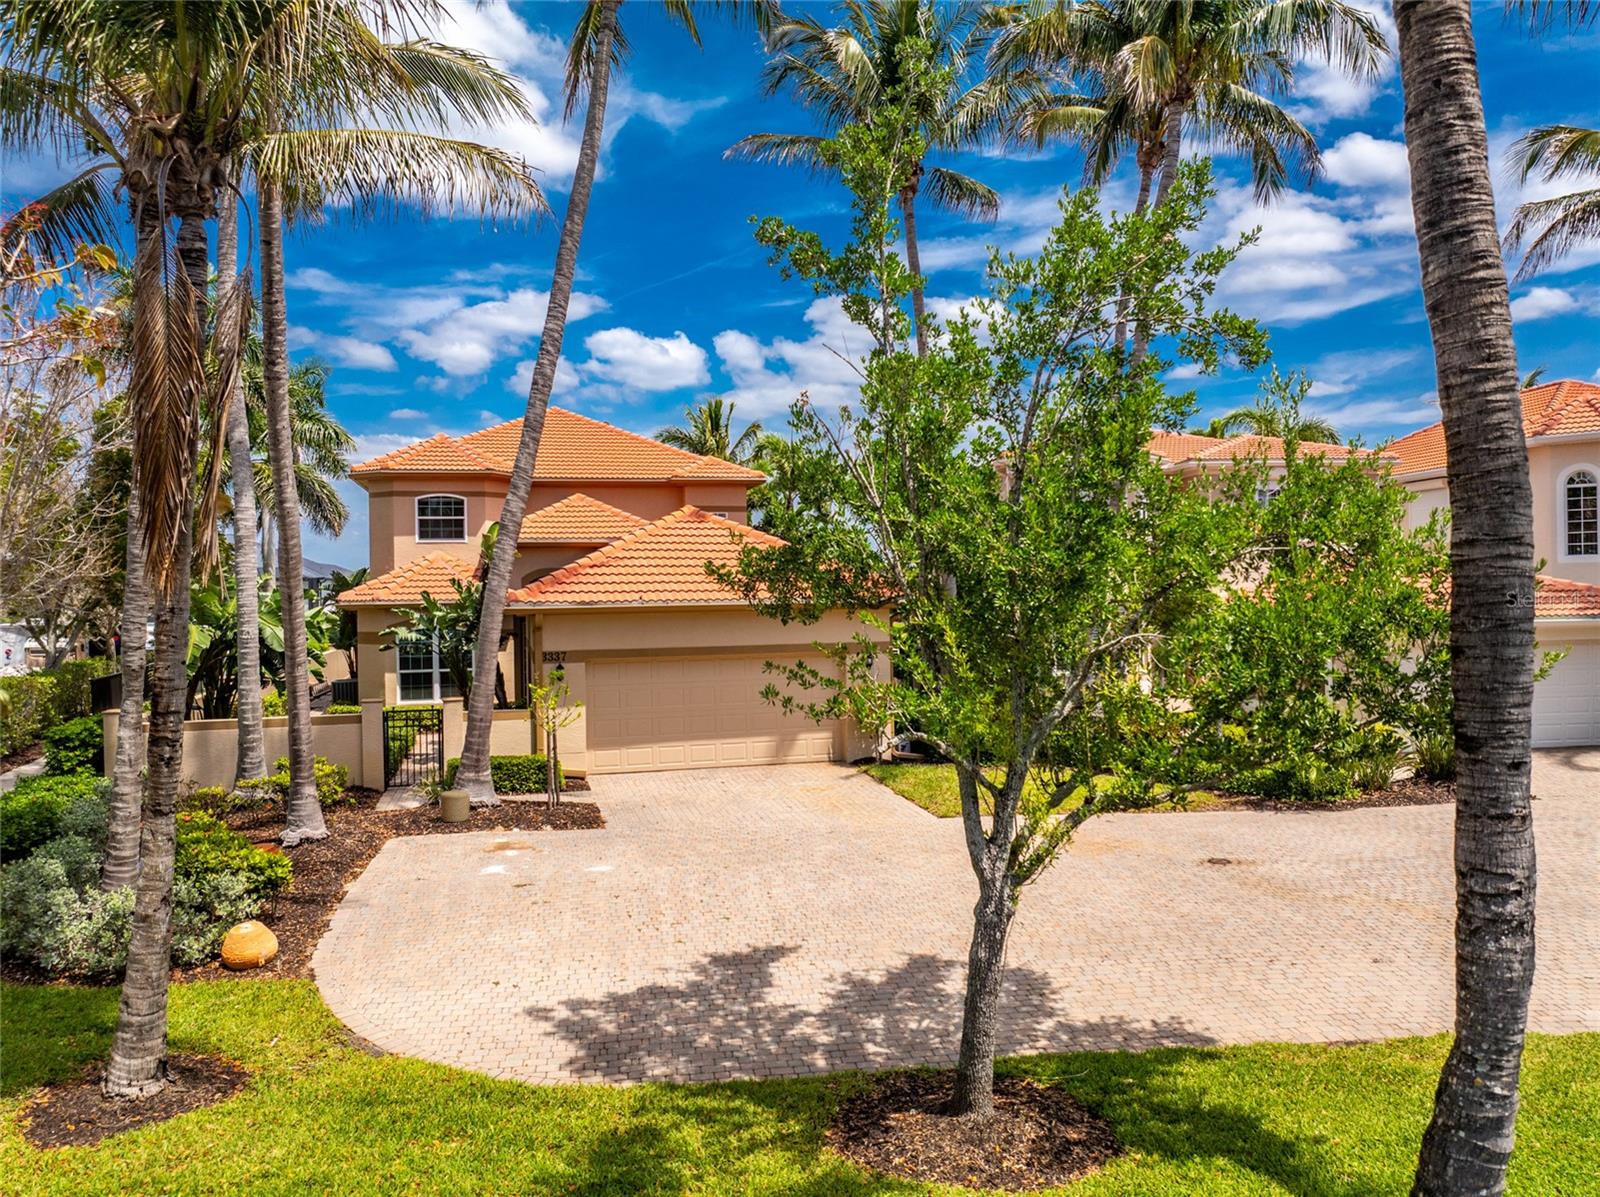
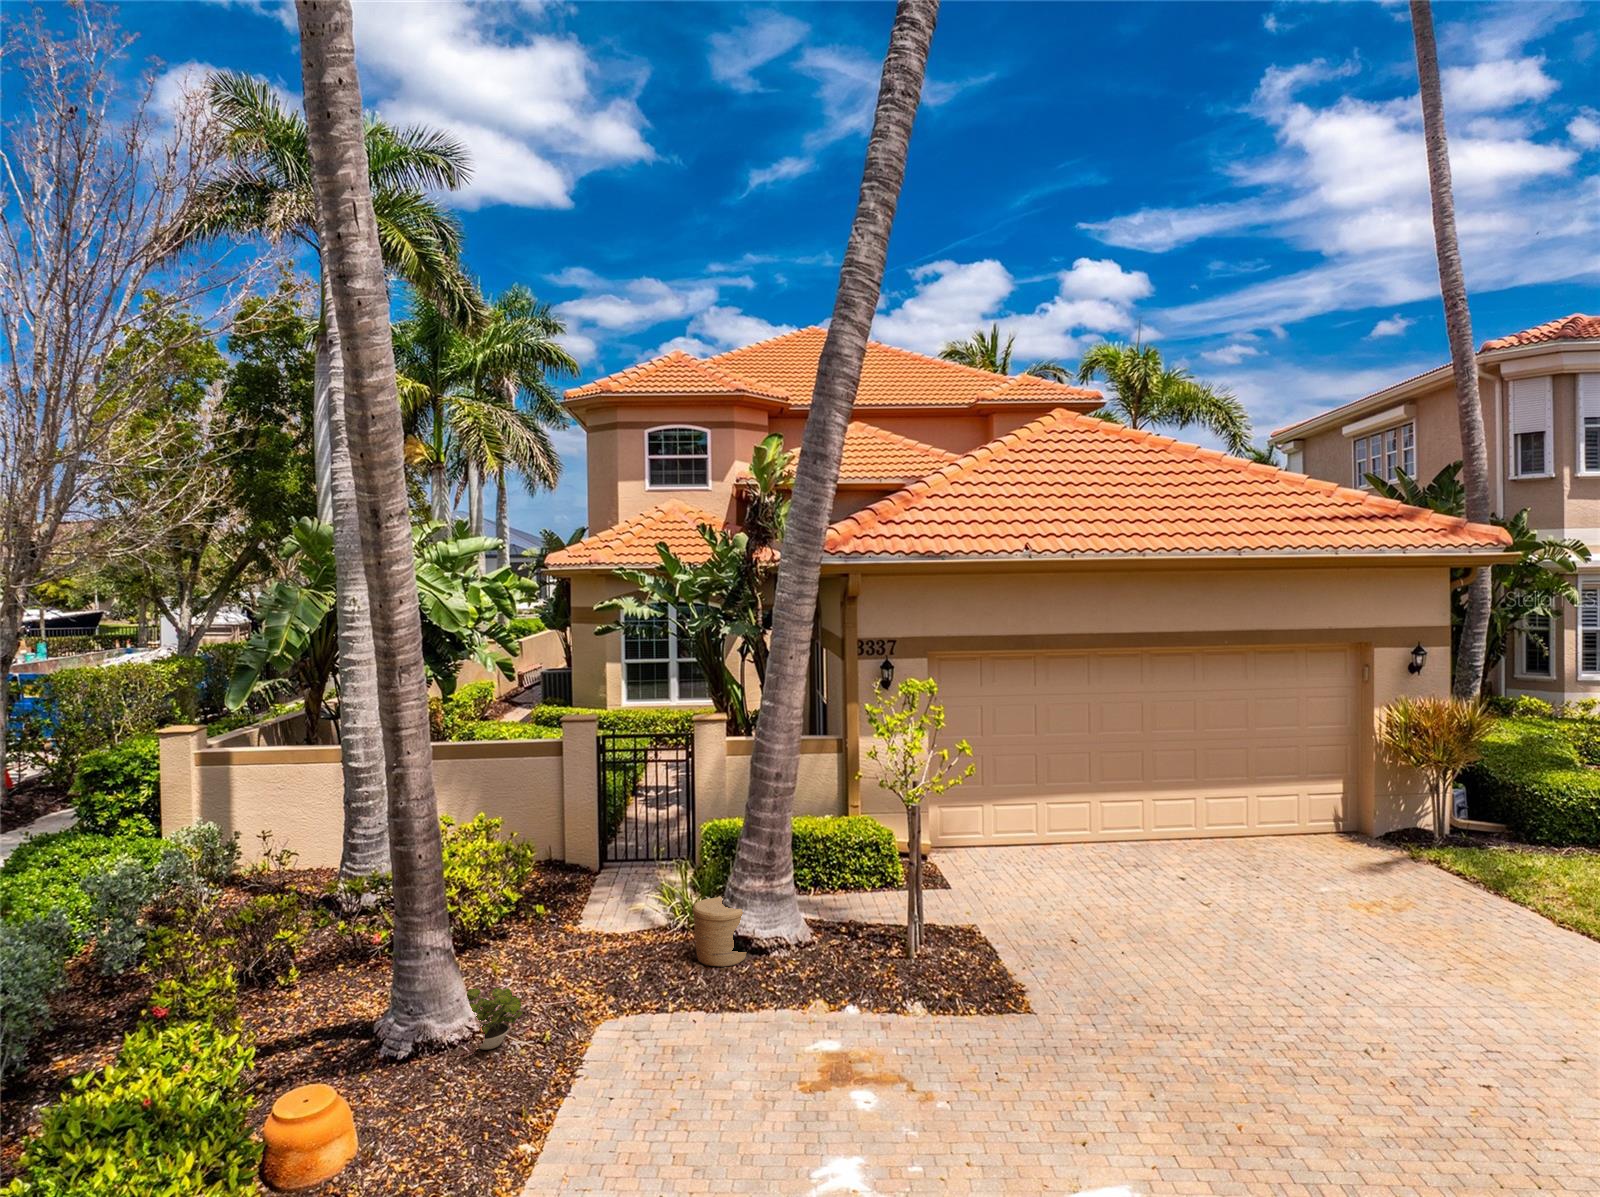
potted plant: none [321,818,353,847] -> present [467,988,523,1050]

